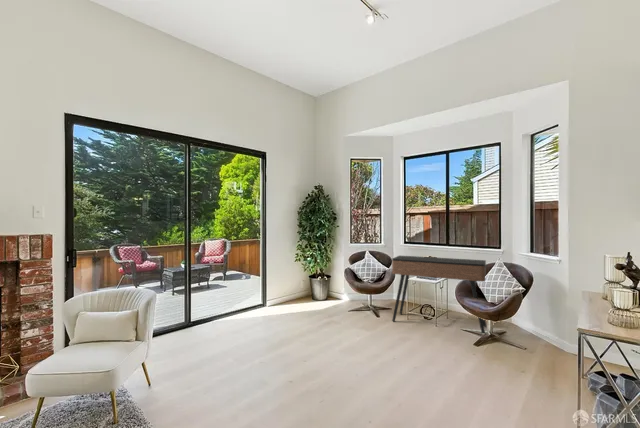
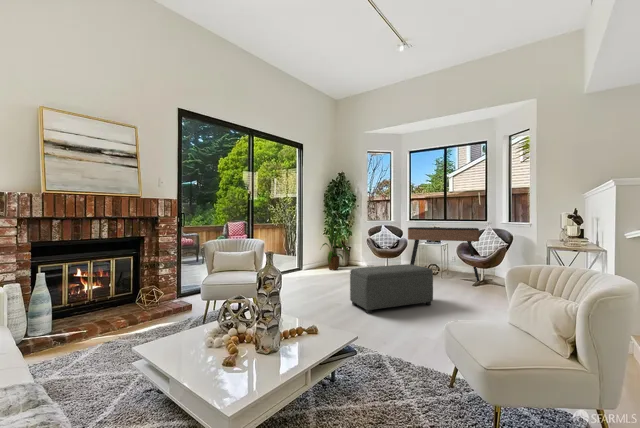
house plant: none [287,249,327,307] -> present [323,223,349,270]
ottoman: none [275,324,394,411] -> present [350,264,433,314]

